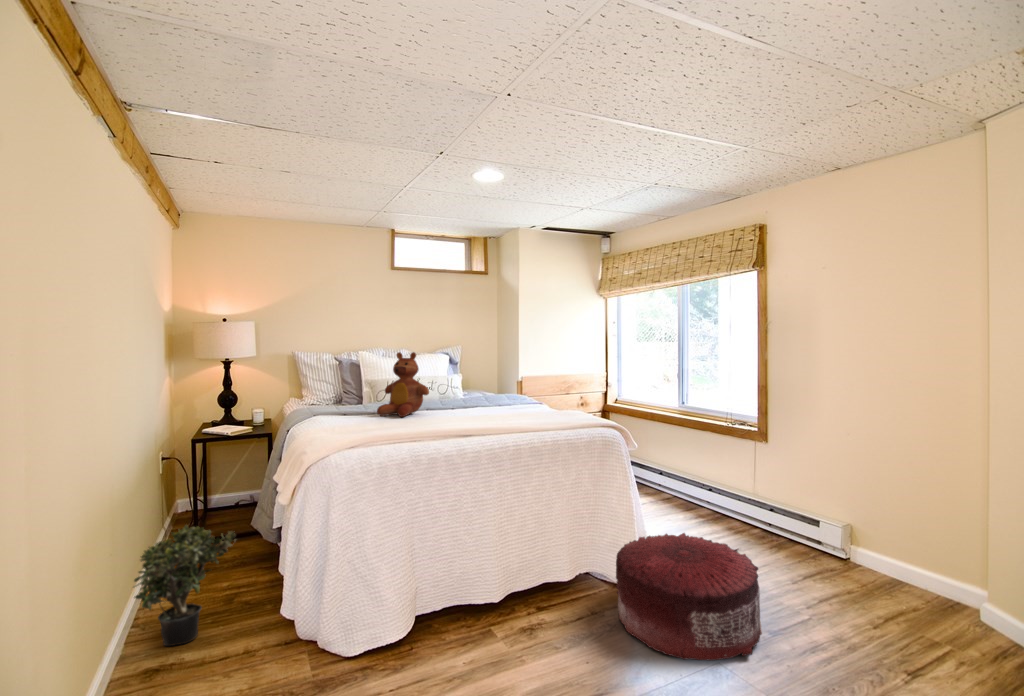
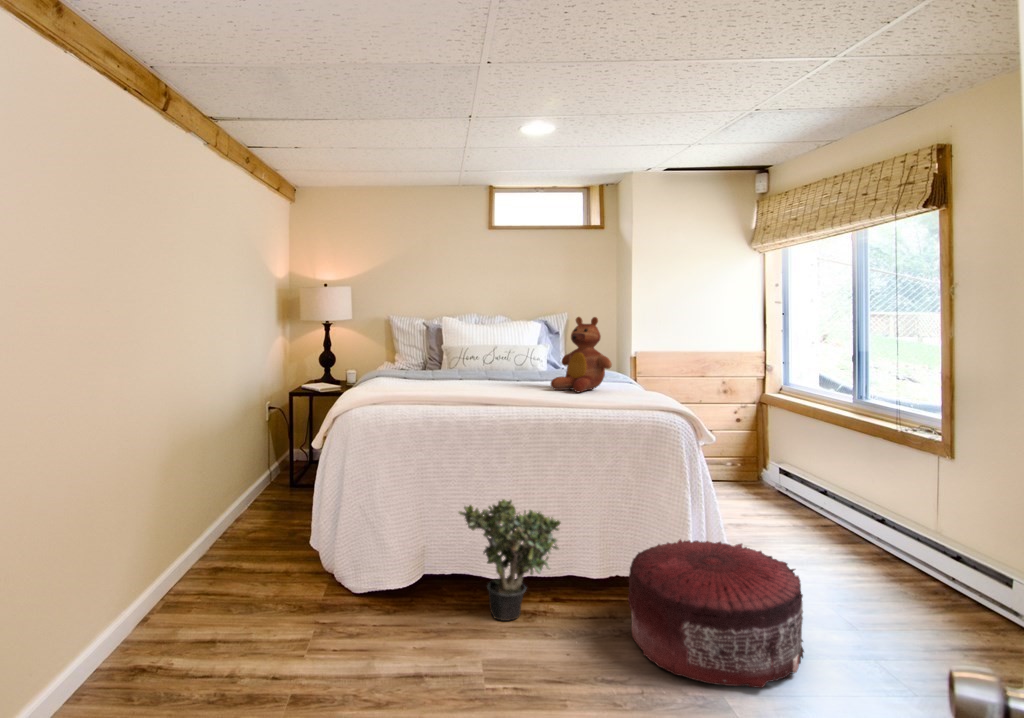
teddy bear: present [377,352,429,417] -> present [551,317,612,392]
potted plant: present [134,525,236,646] -> present [459,499,560,621]

